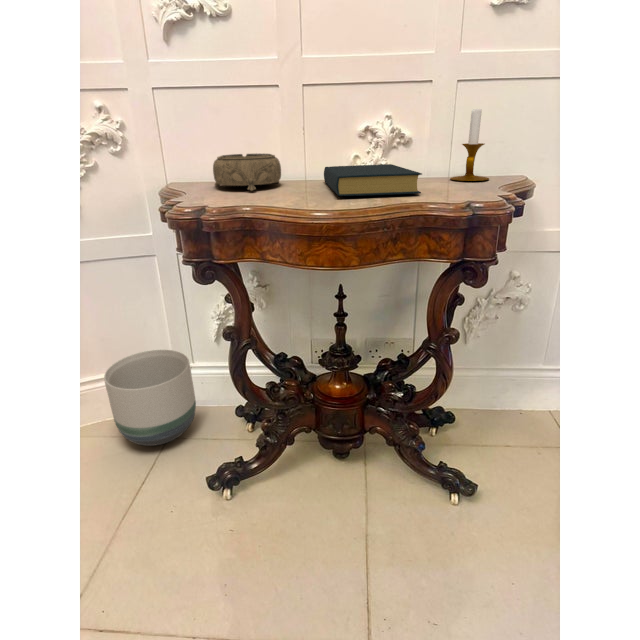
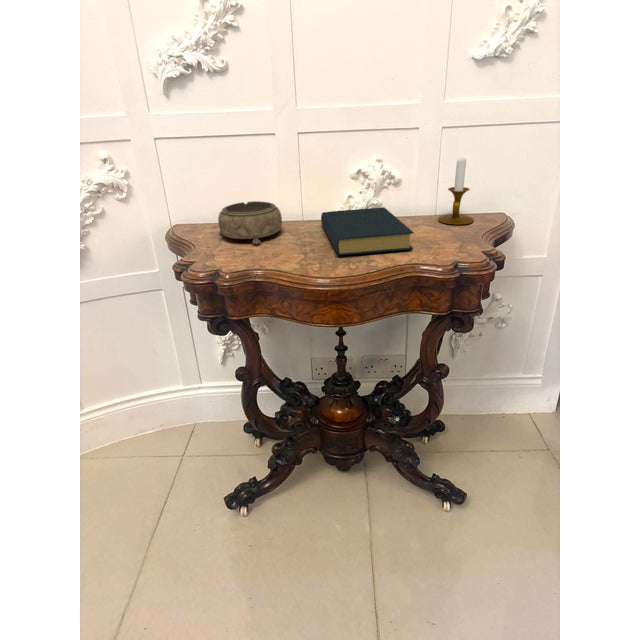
planter: present [104,350,196,446] -> none [122,376,207,467]

